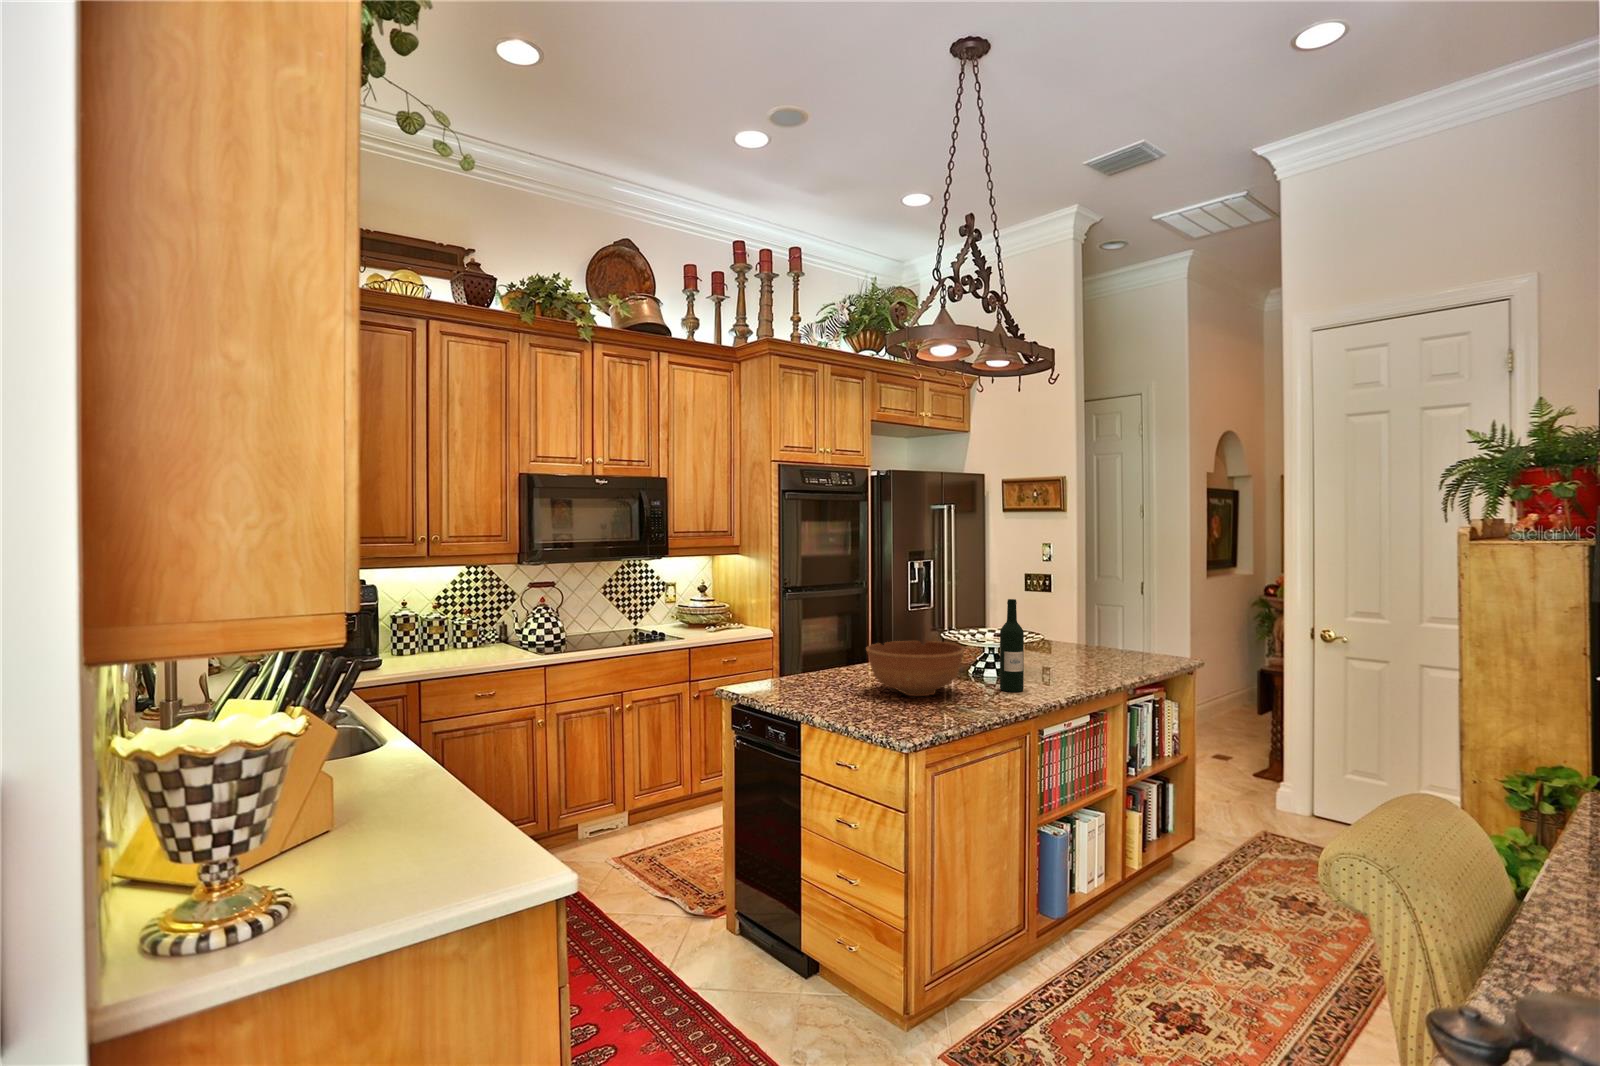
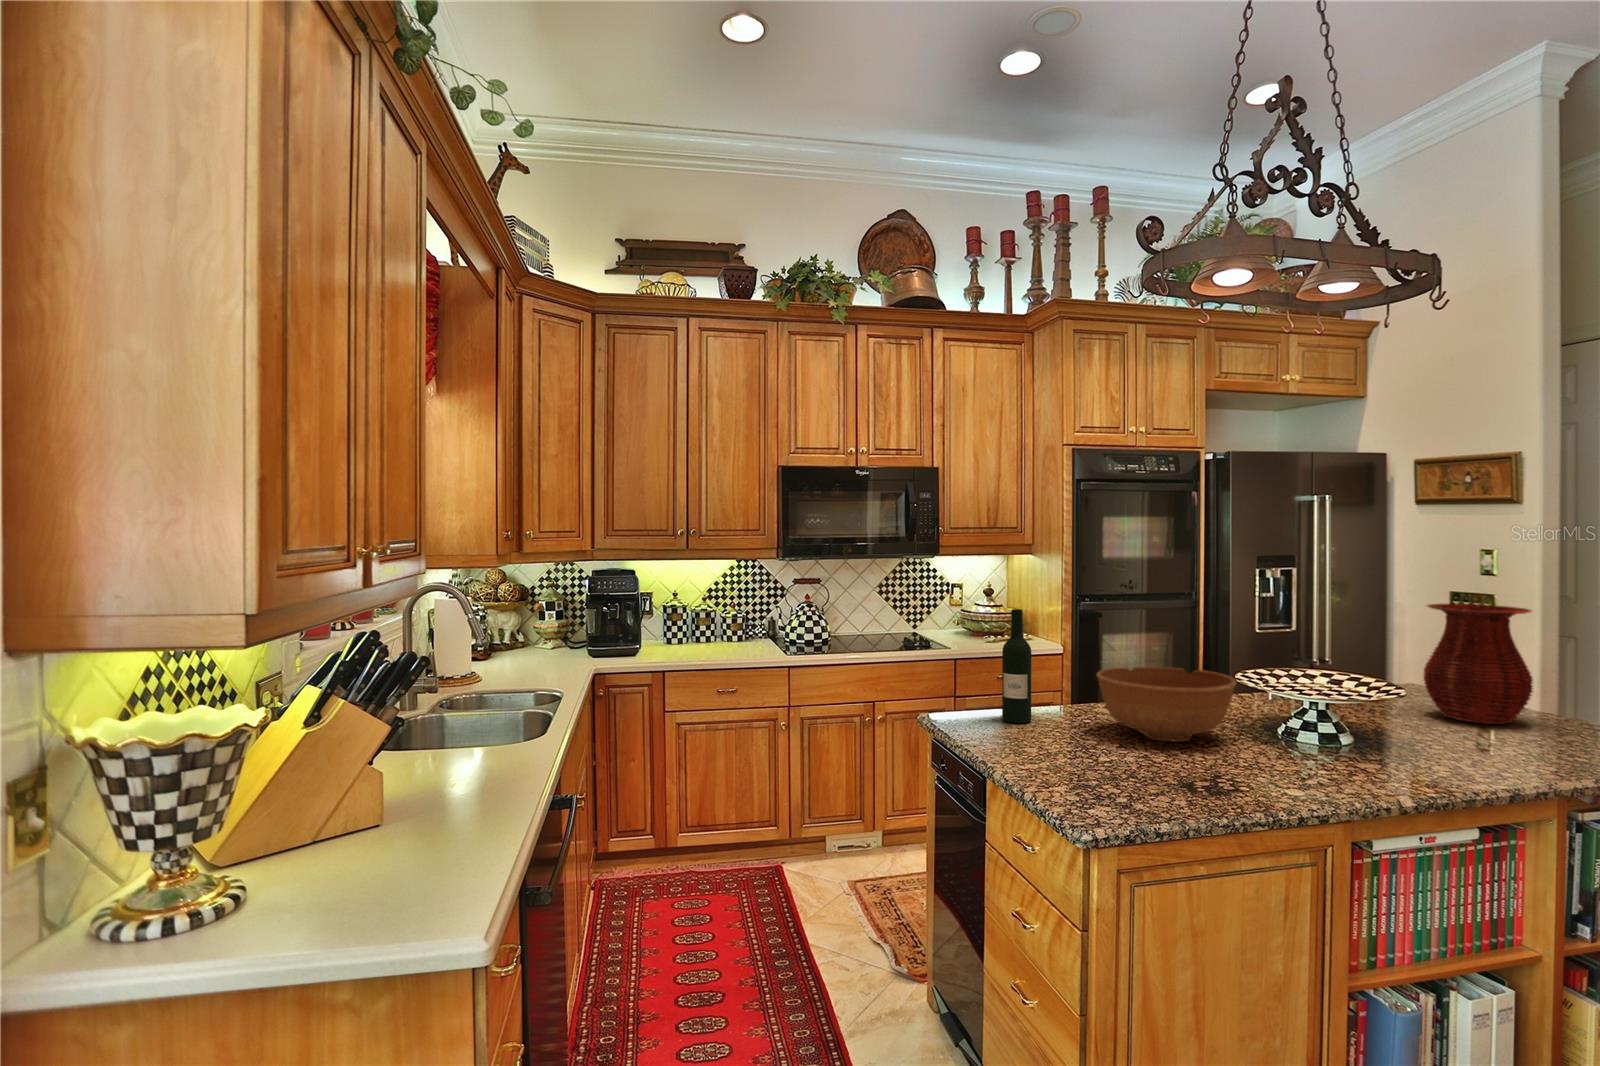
vase: none [1048,584,1111,663] -> present [1424,604,1534,724]
wine bottle: present [1000,599,1024,692] -> present [1002,609,1031,724]

